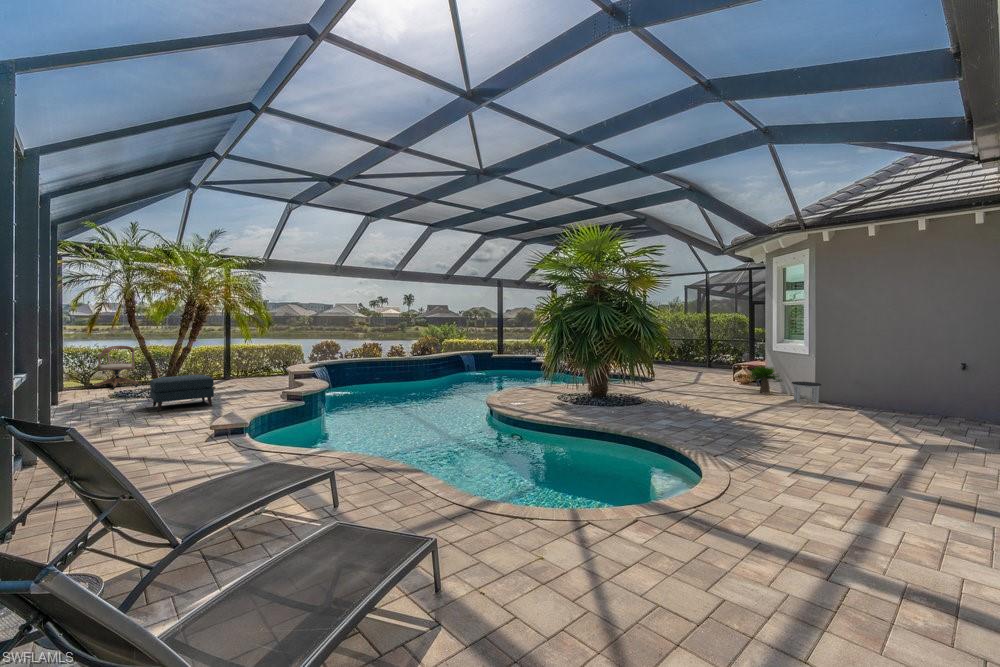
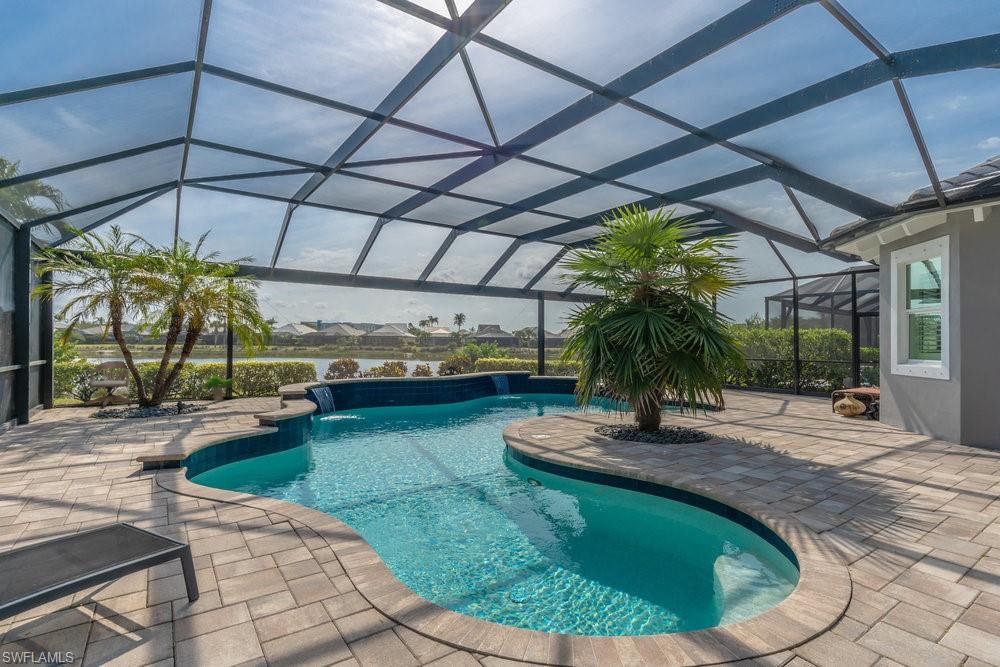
potted plant: present [749,366,782,394] -> present [204,376,233,400]
ottoman: present [150,375,214,411] -> none [113,393,185,435]
round table: present [792,382,821,404] -> none [923,416,970,449]

